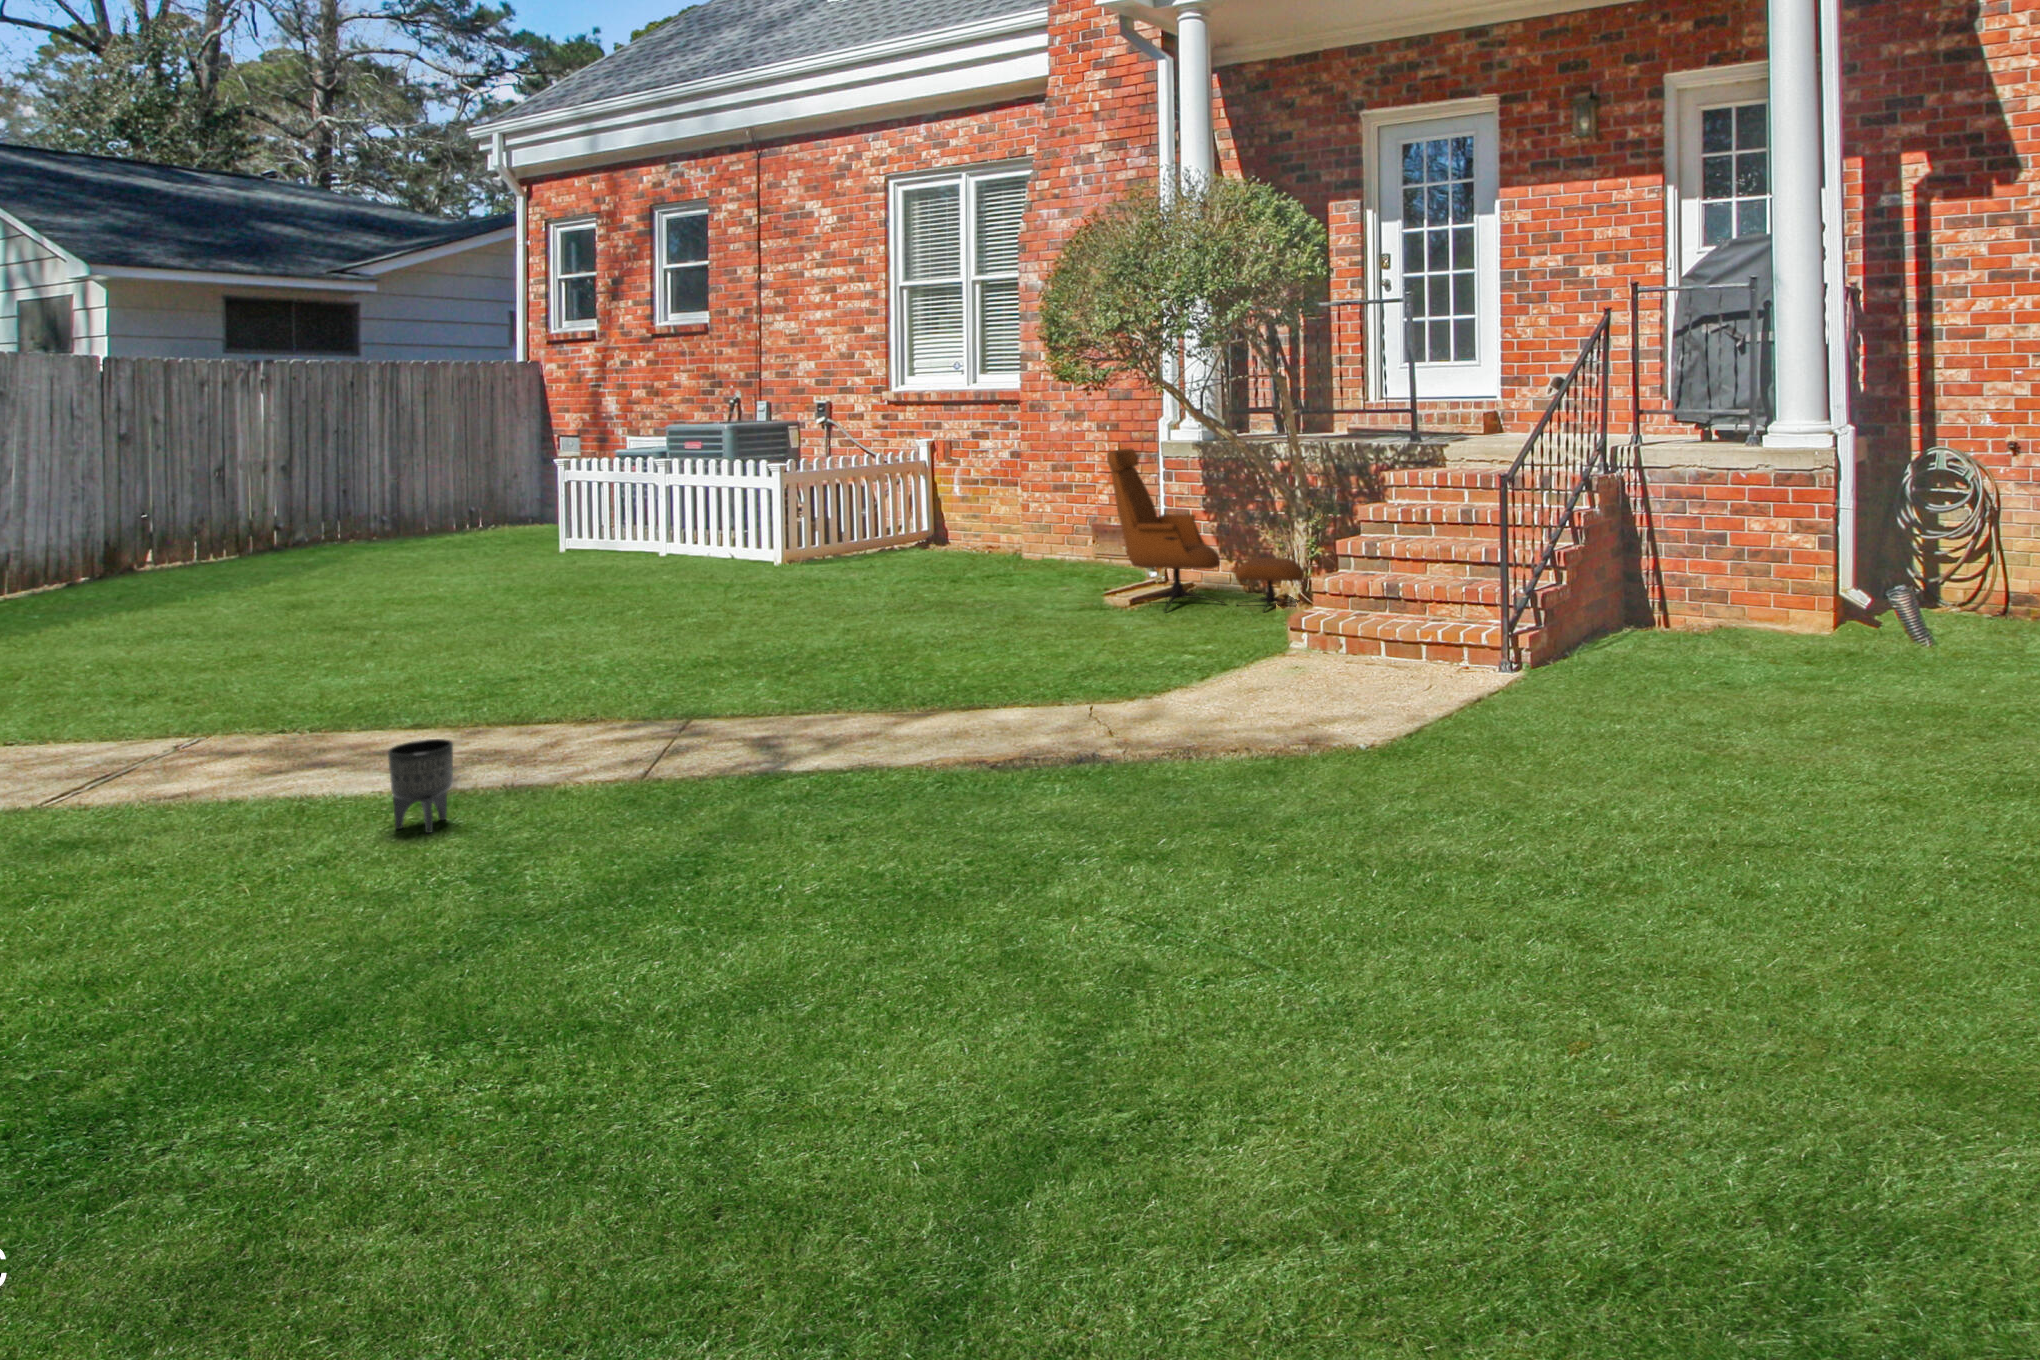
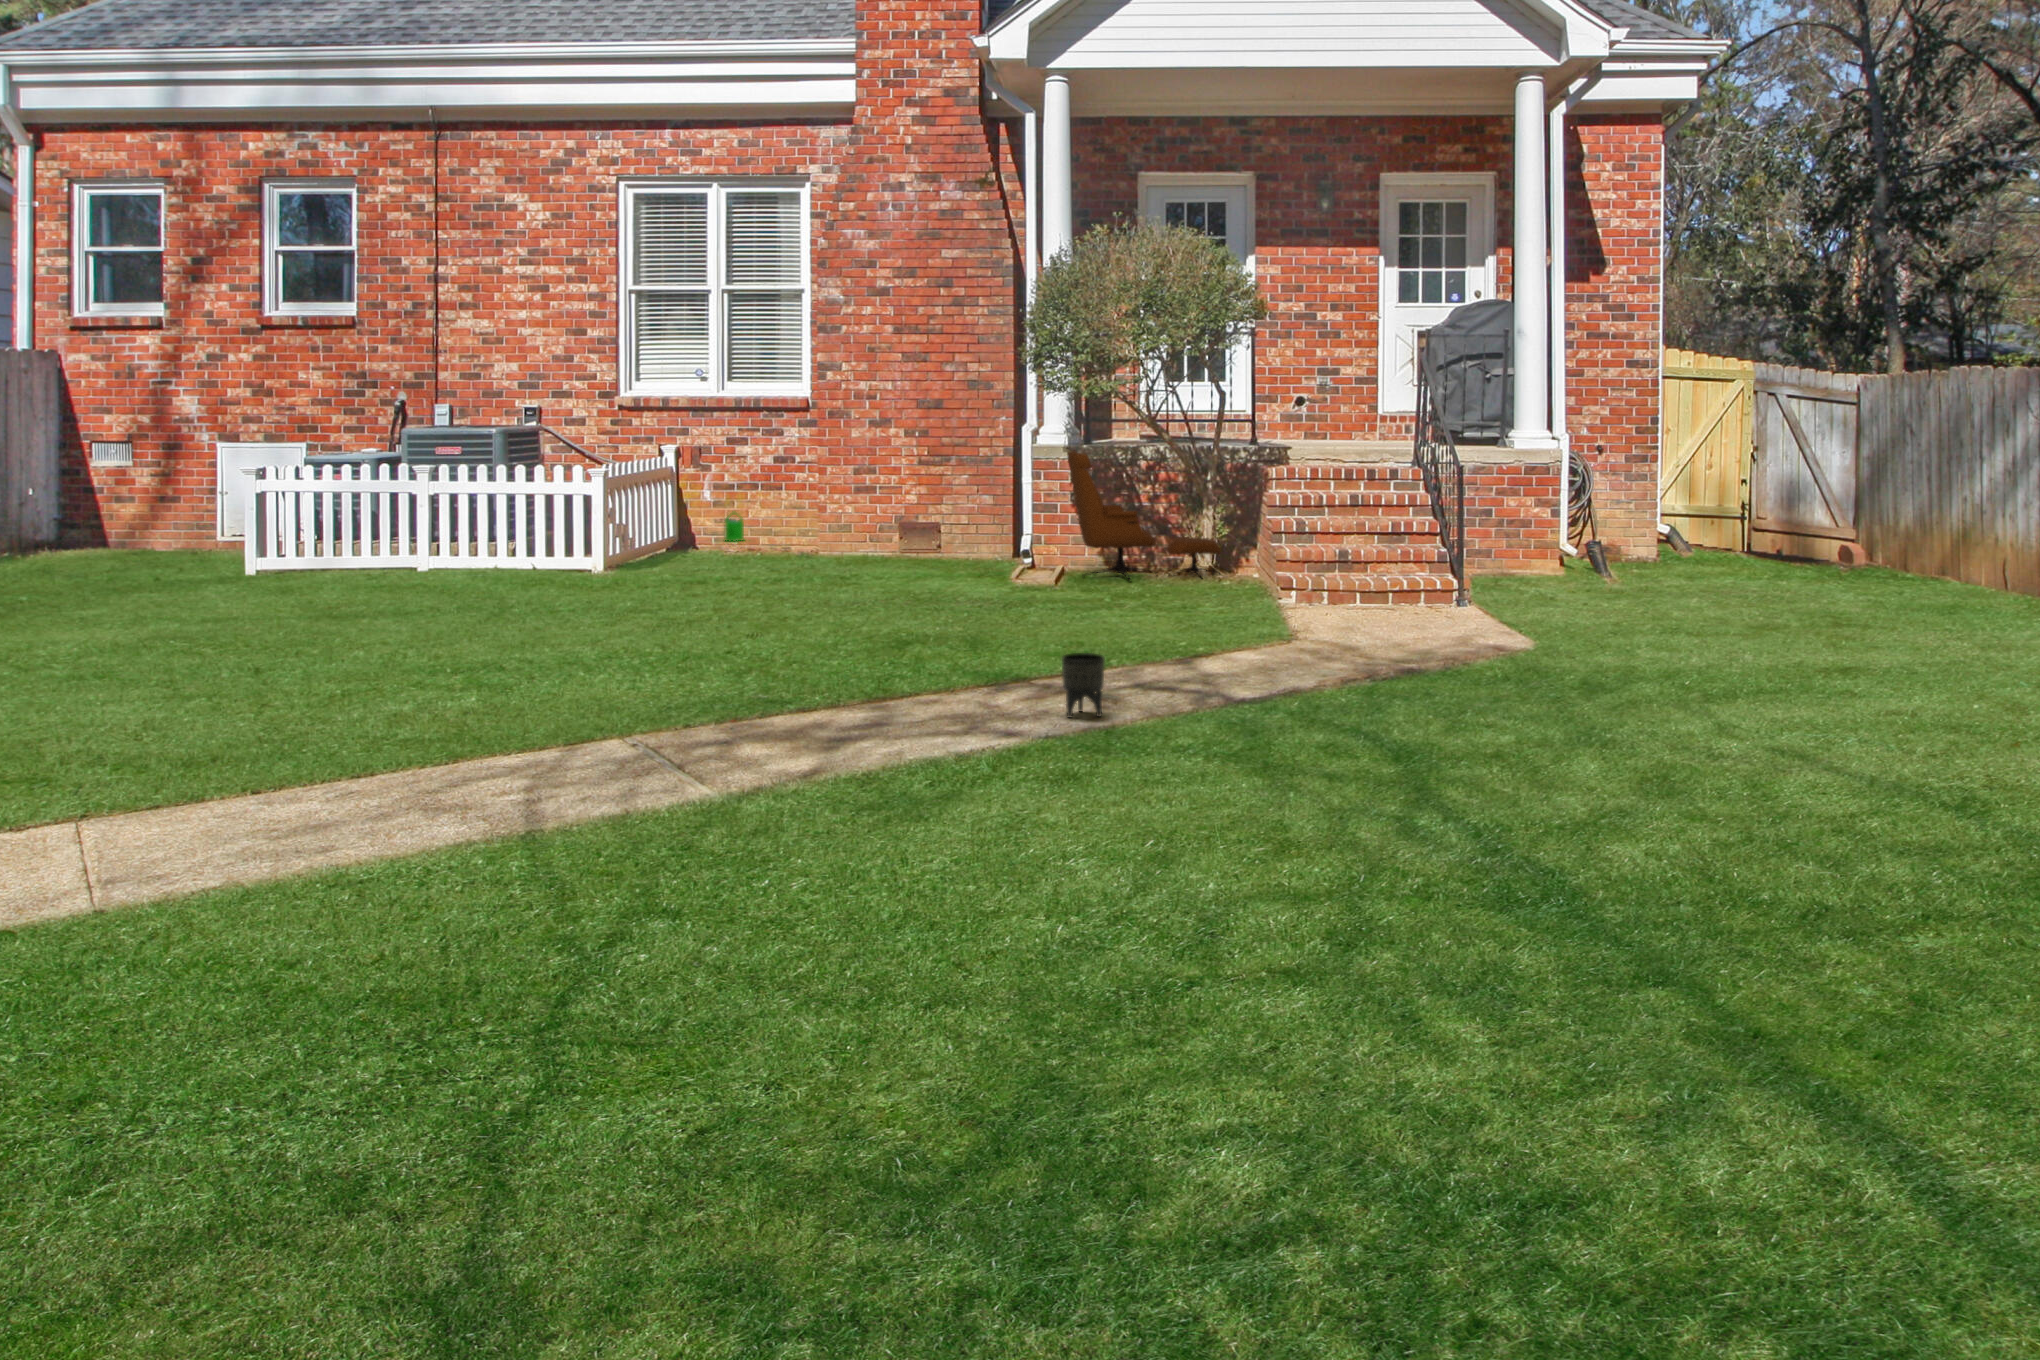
watering can: none [956,507,984,538] -> present [724,511,744,541]

